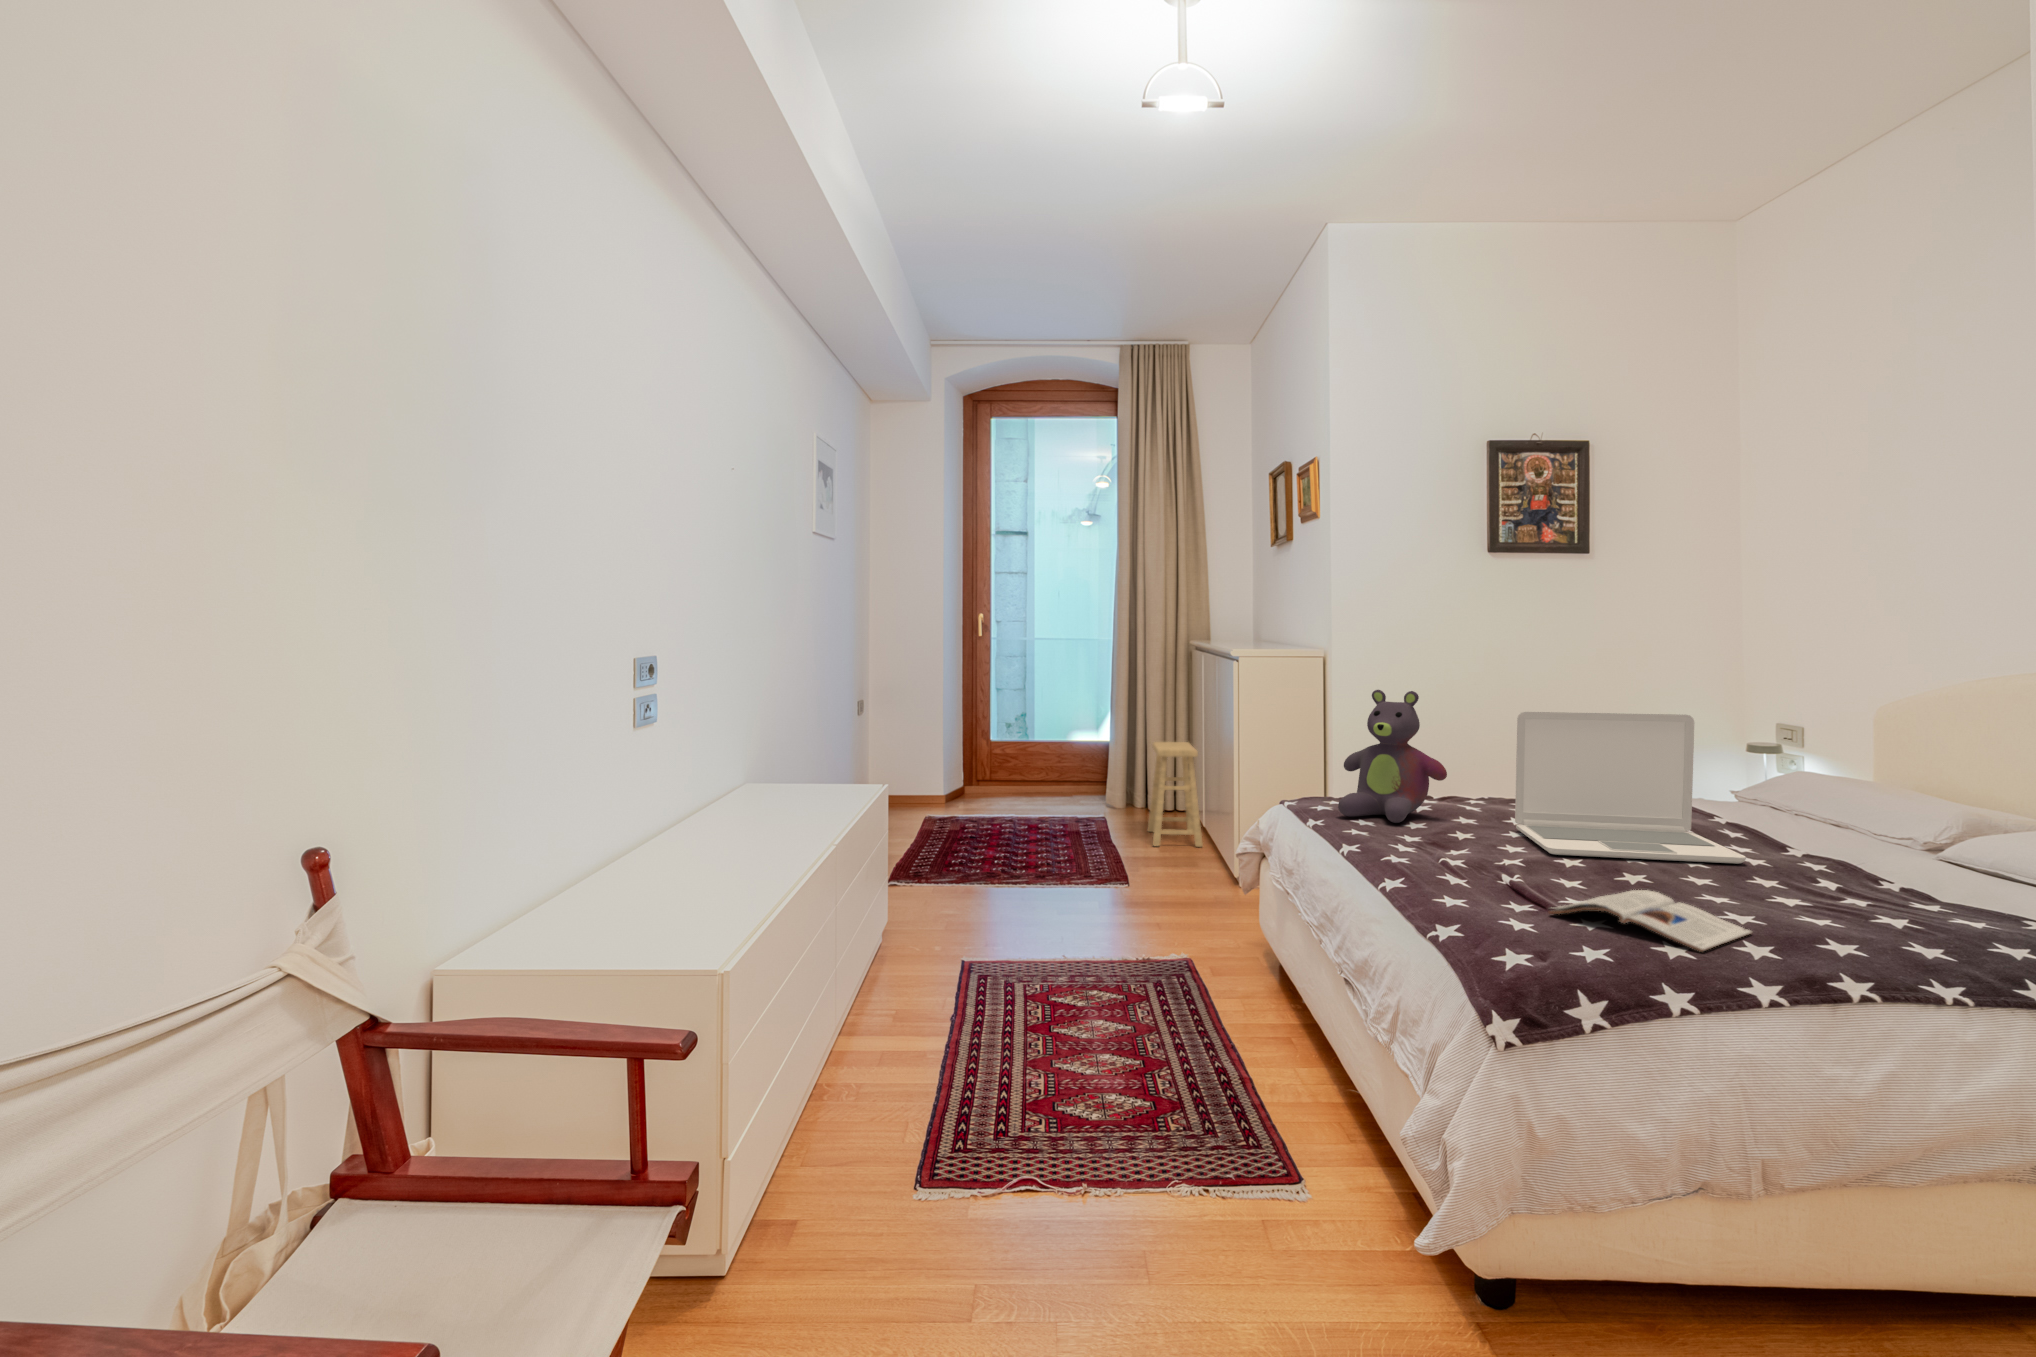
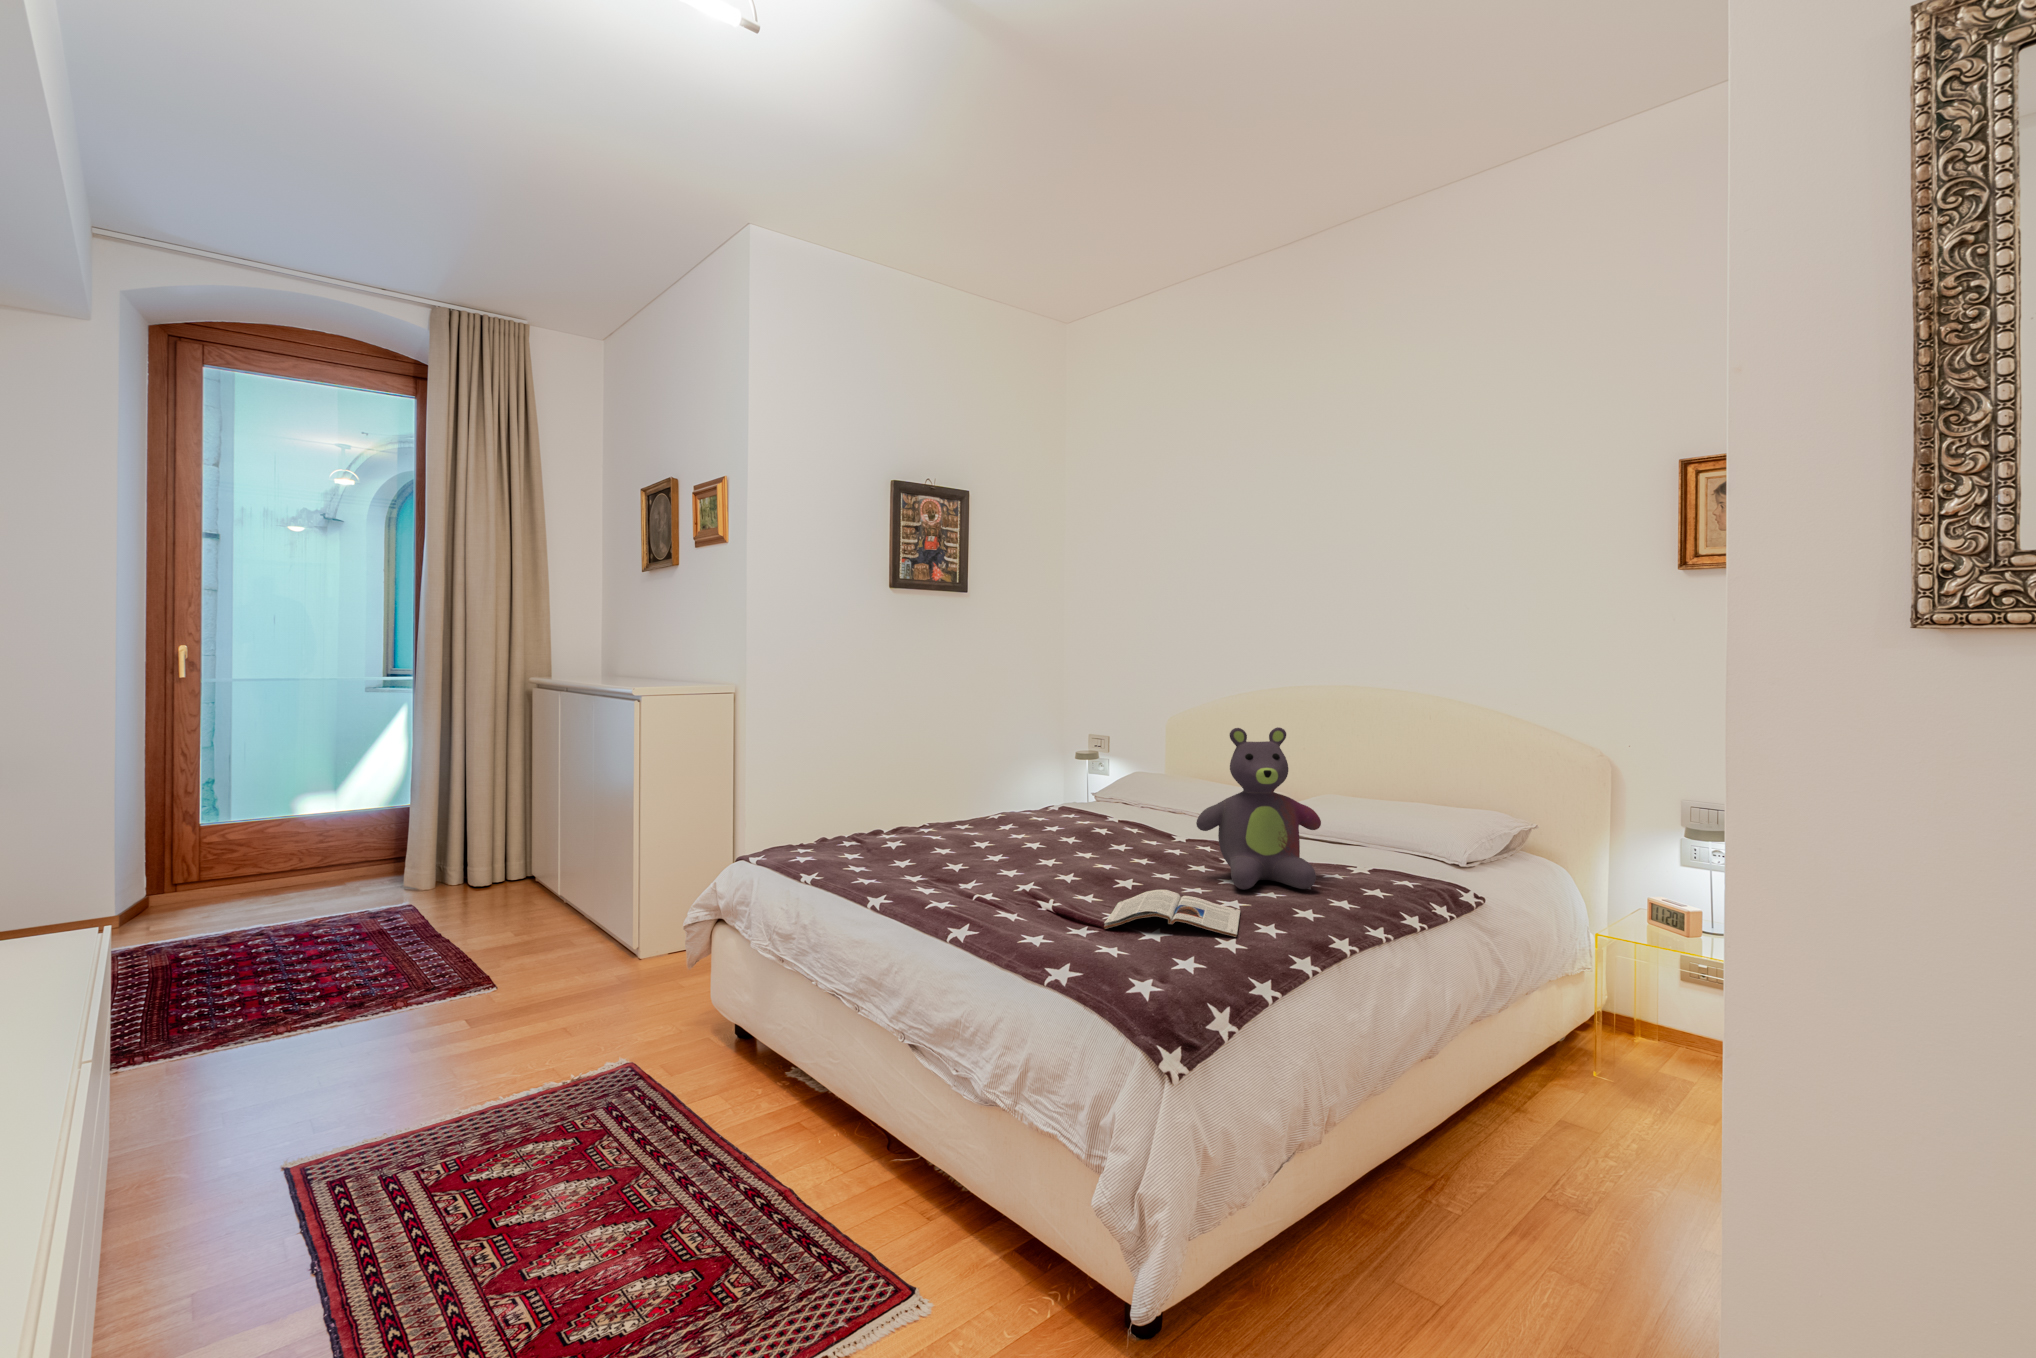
stuffed bear: present [1338,690,1447,823] -> present [1196,727,1321,890]
laptop: present [1515,712,1746,864] -> none [978,731,1162,869]
footstool: present [1148,742,1203,847] -> none [483,796,568,931]

